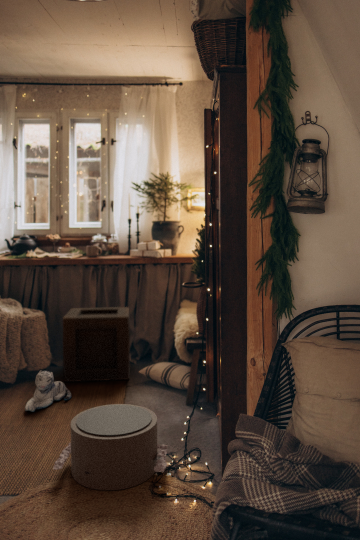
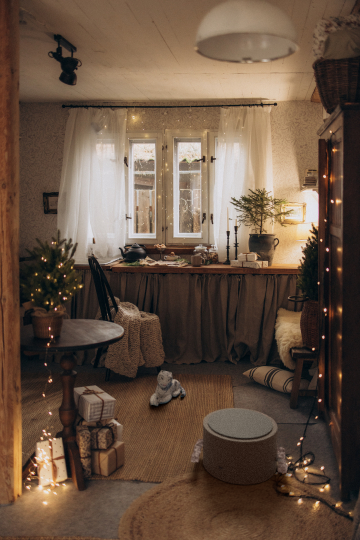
wooden crate: present [63,307,130,382] -> none [175,313,234,380]

